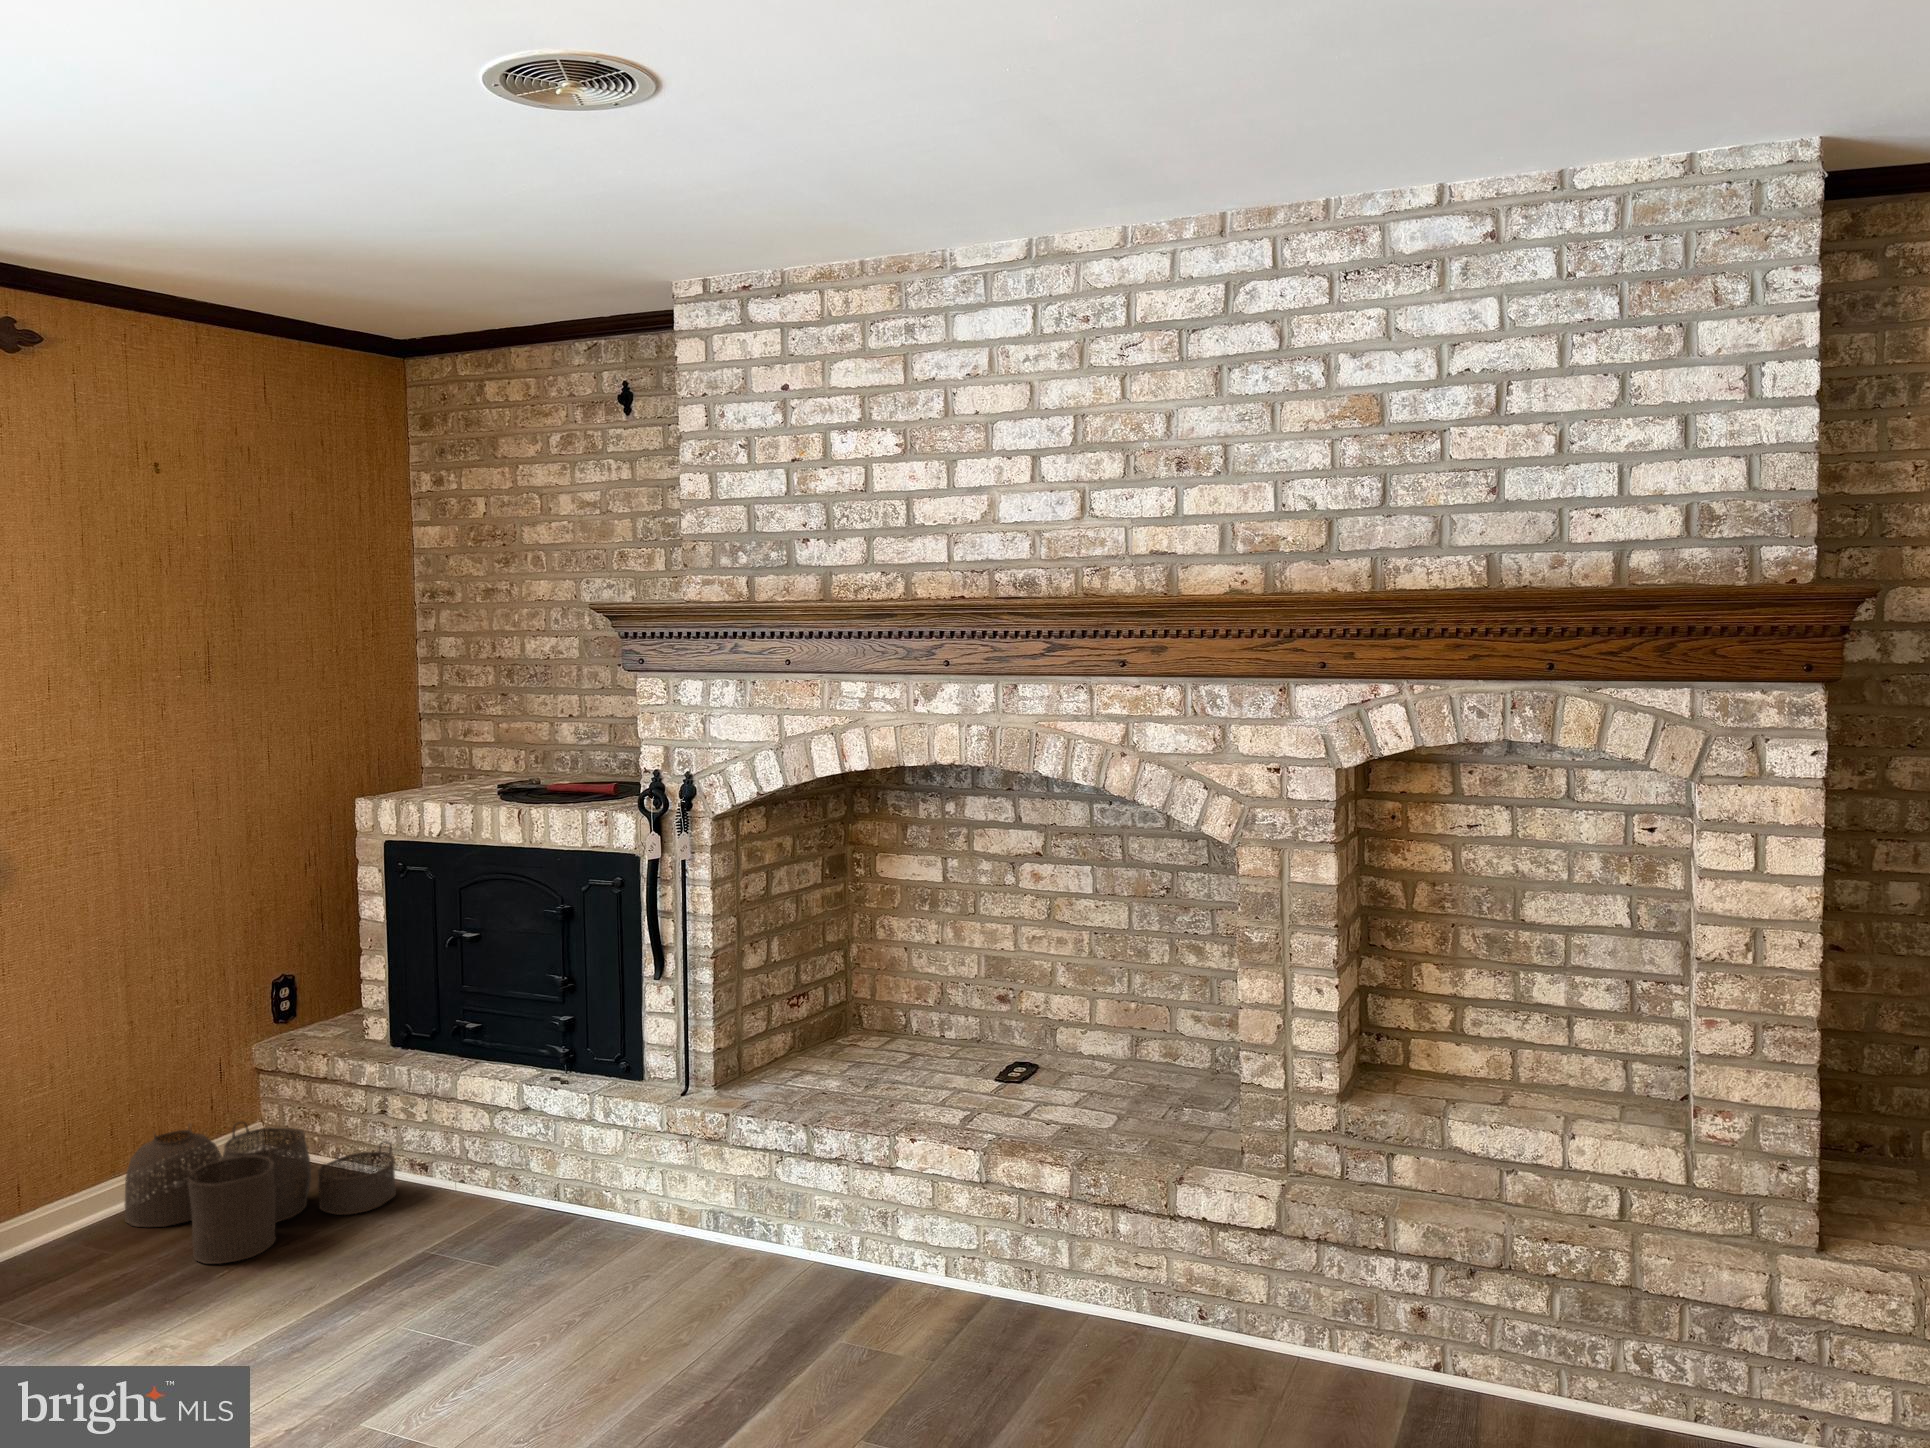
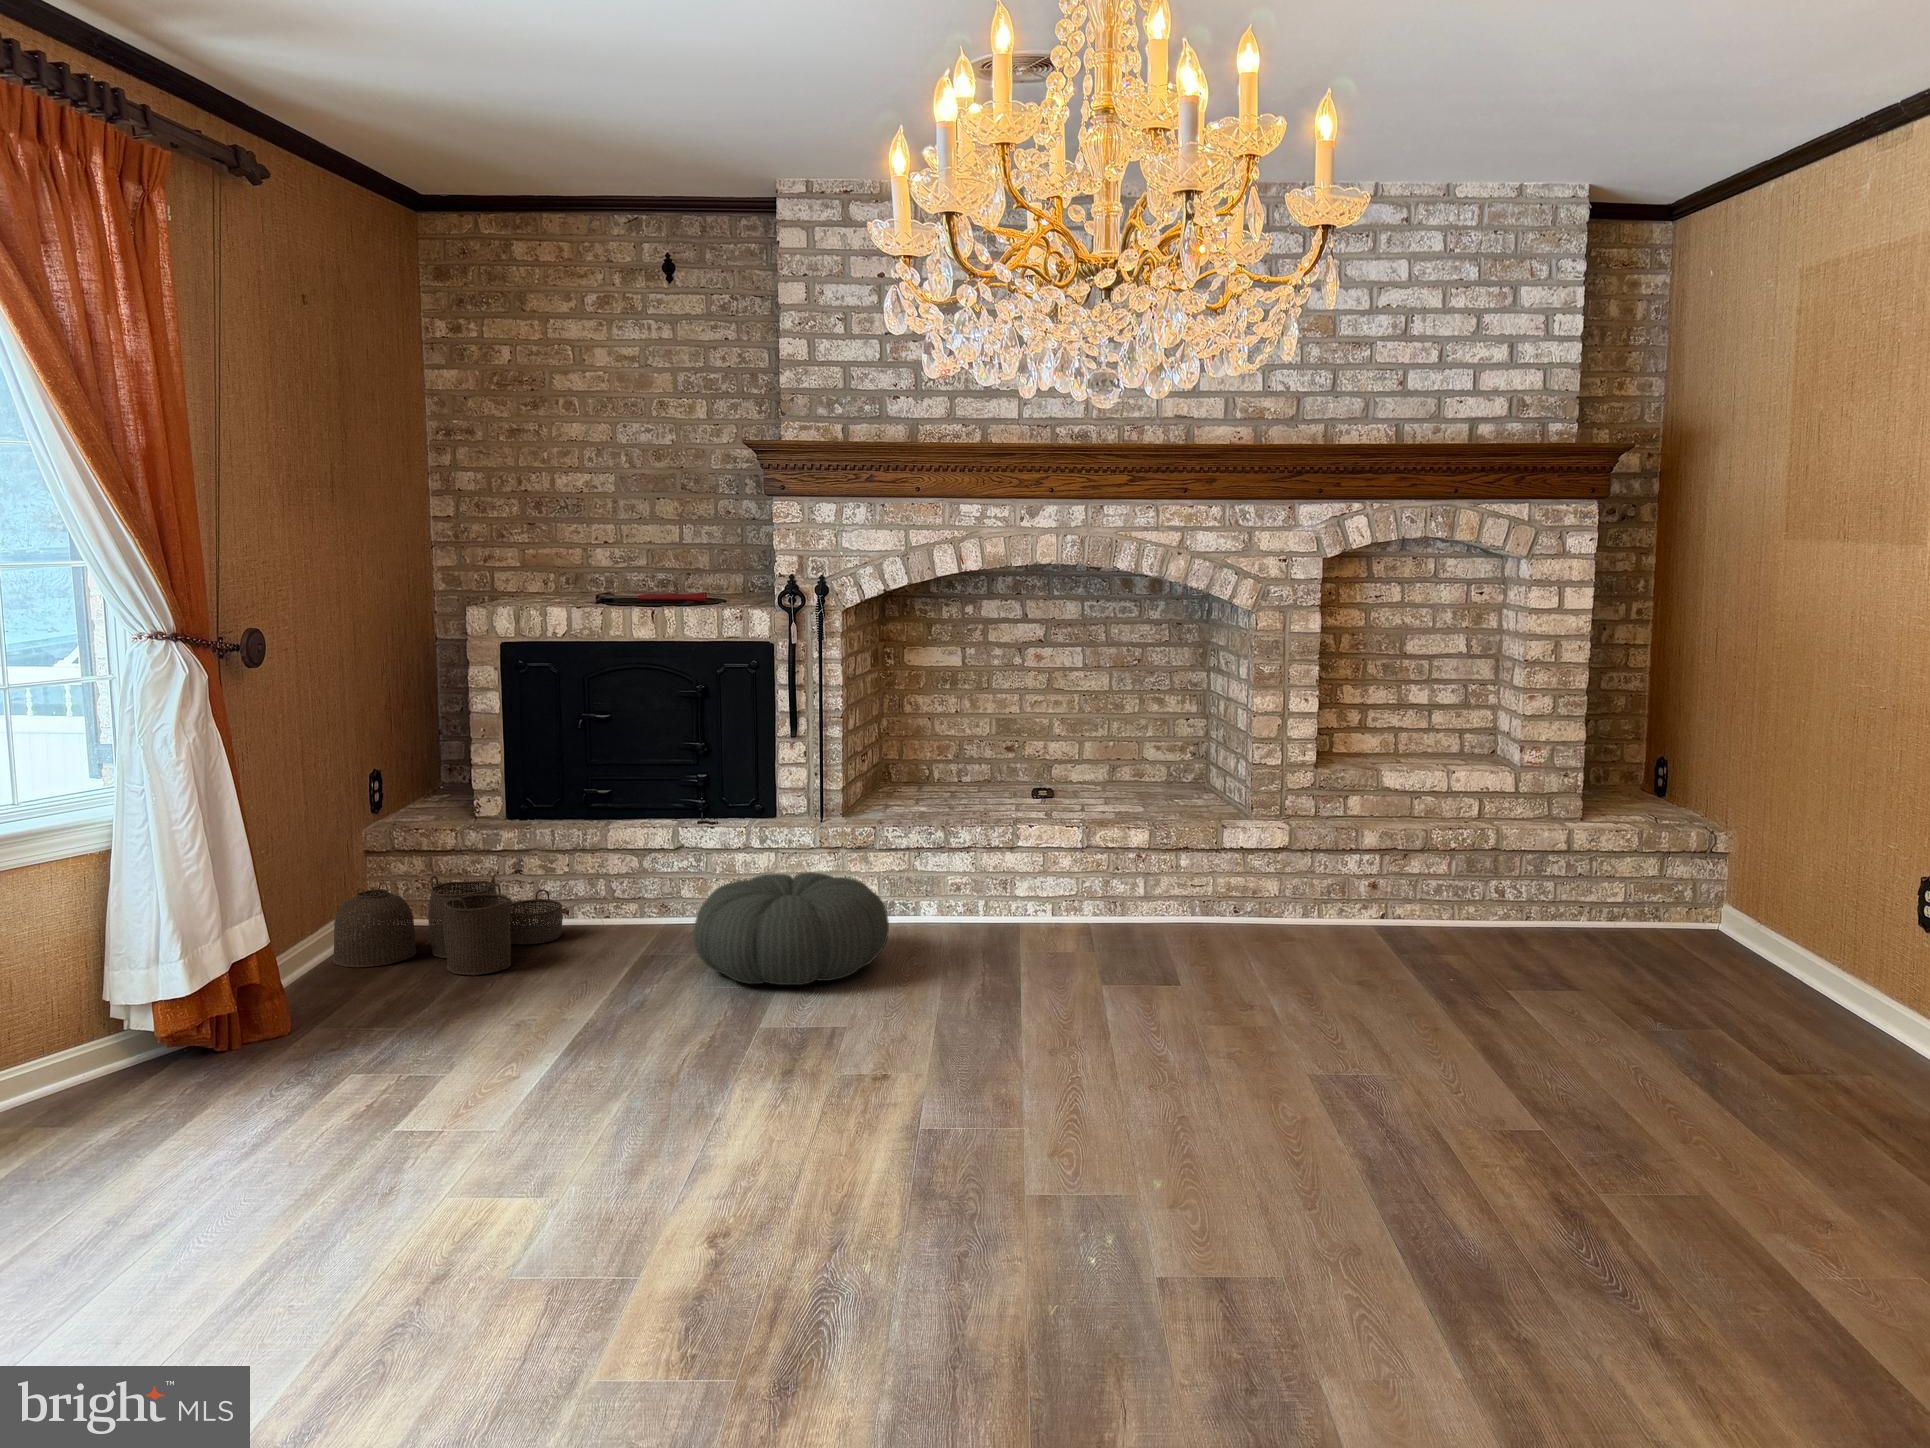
pouf: none [388,1175,659,1364] -> present [694,872,889,985]

